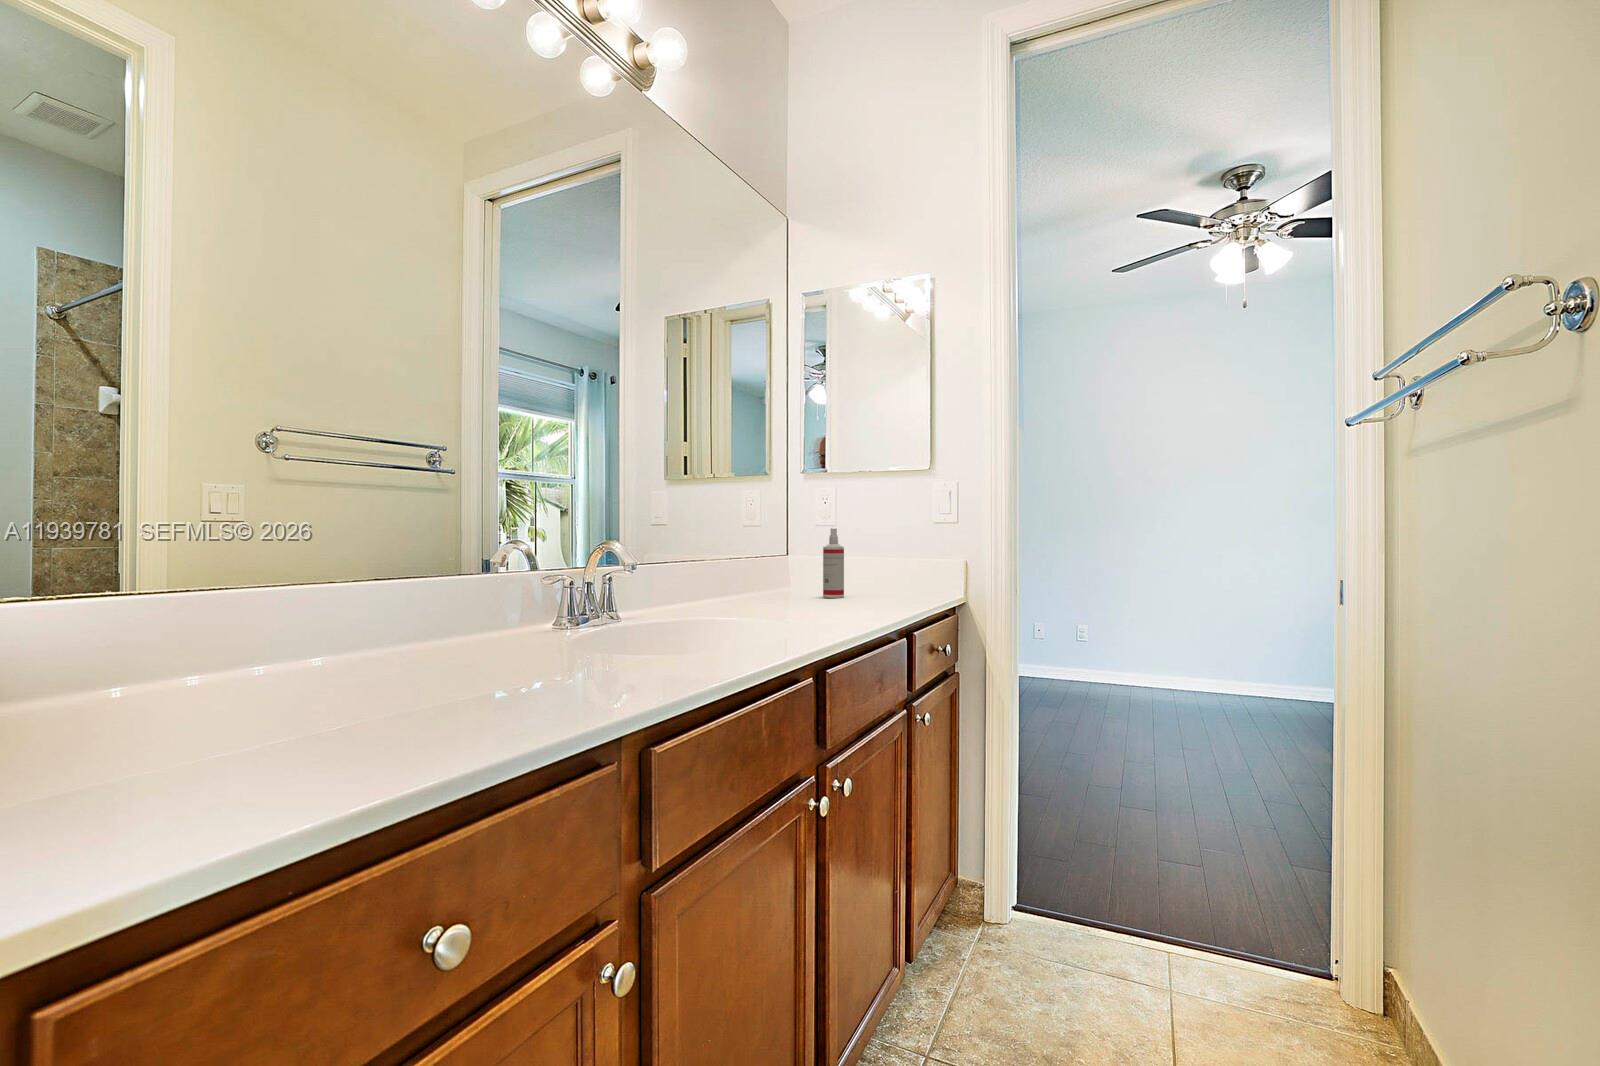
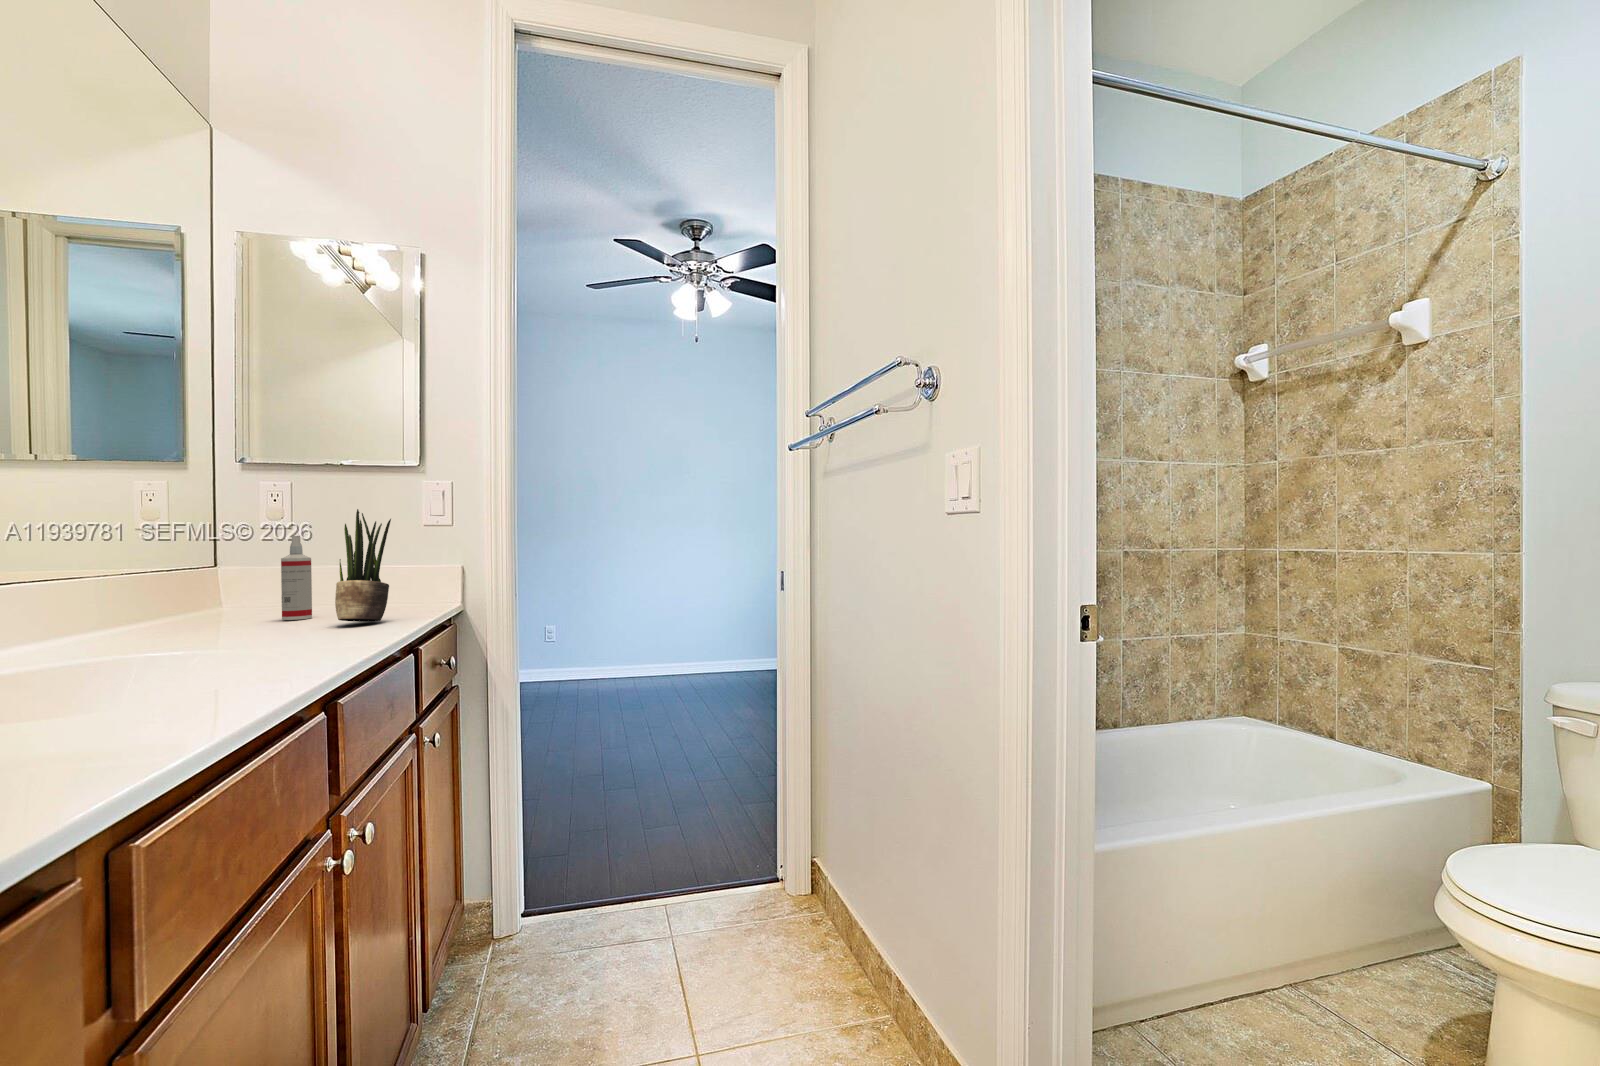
potted plant: none [853,505,896,604] -> present [335,509,391,622]

